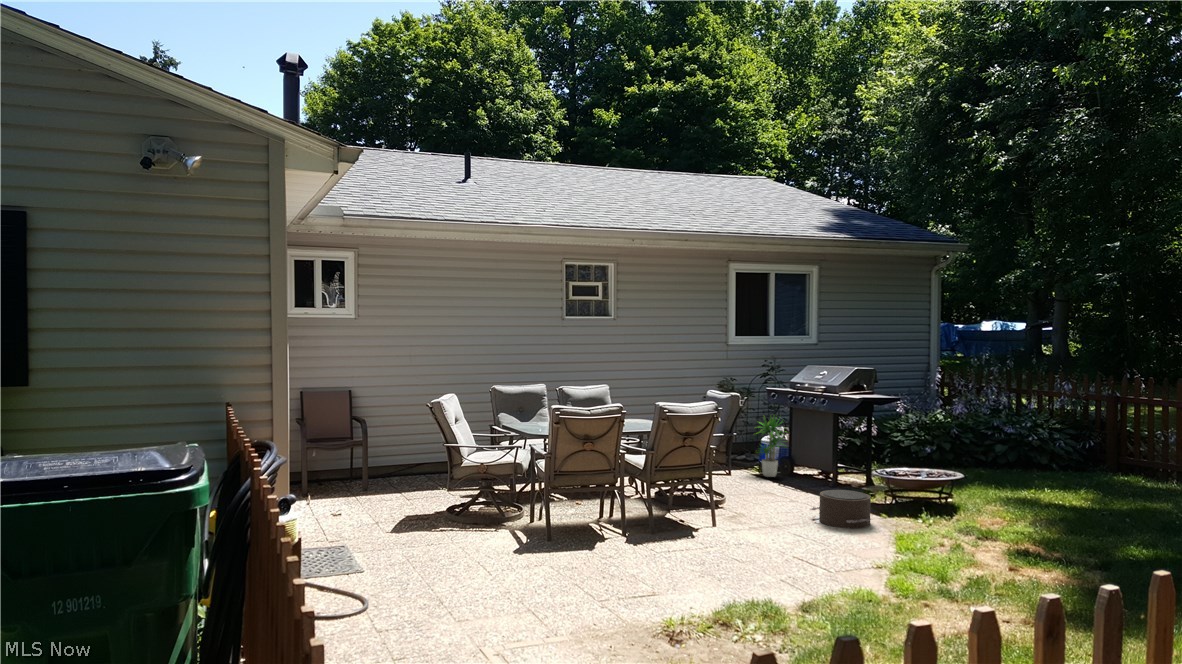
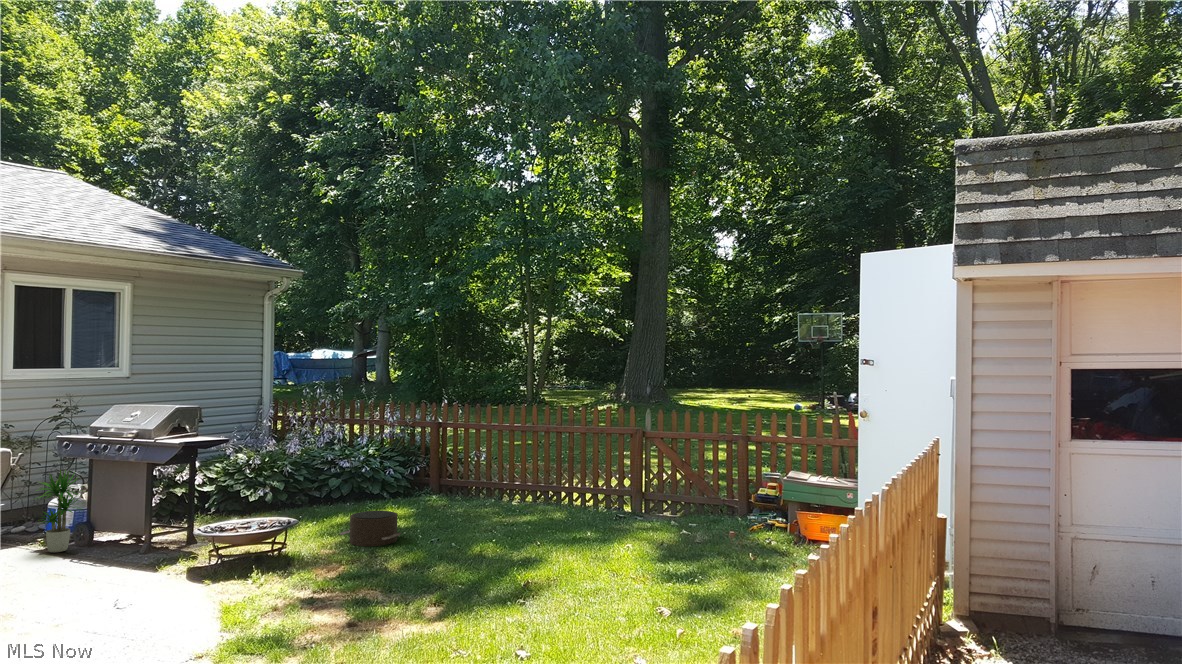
pouf: present [811,490,871,528] -> present [340,510,401,546]

